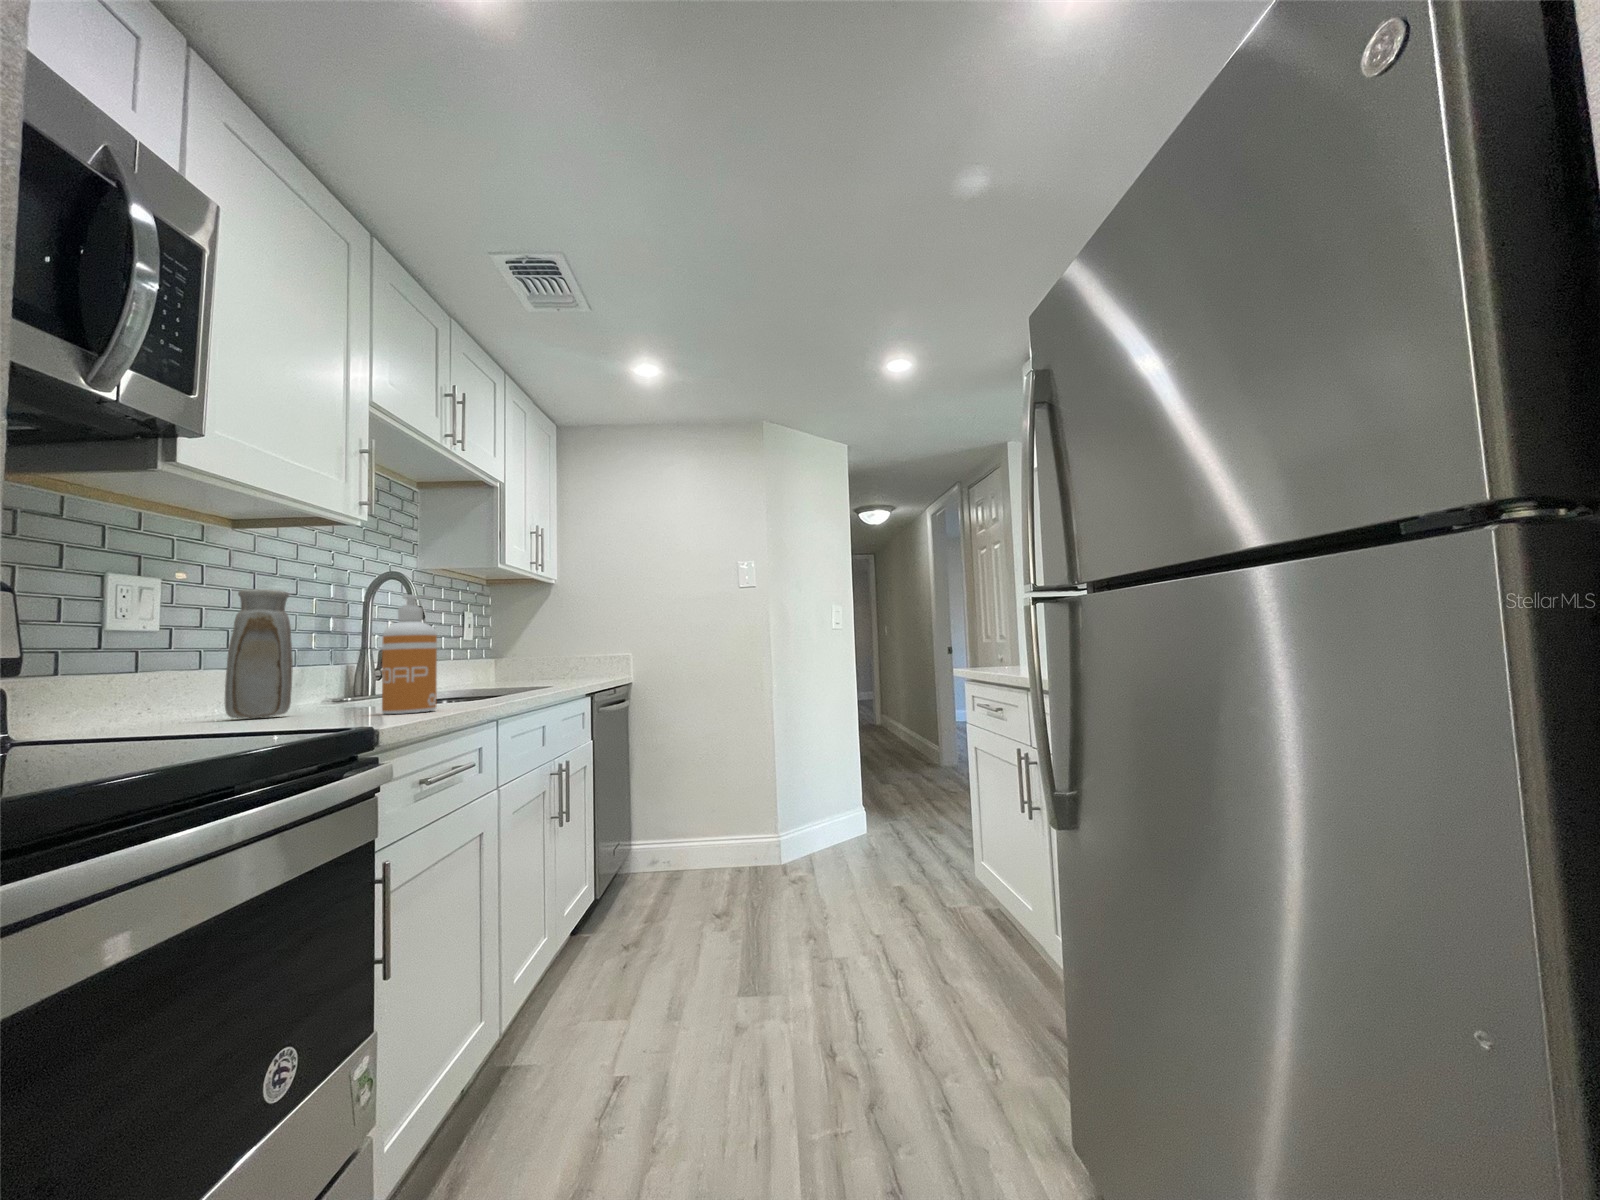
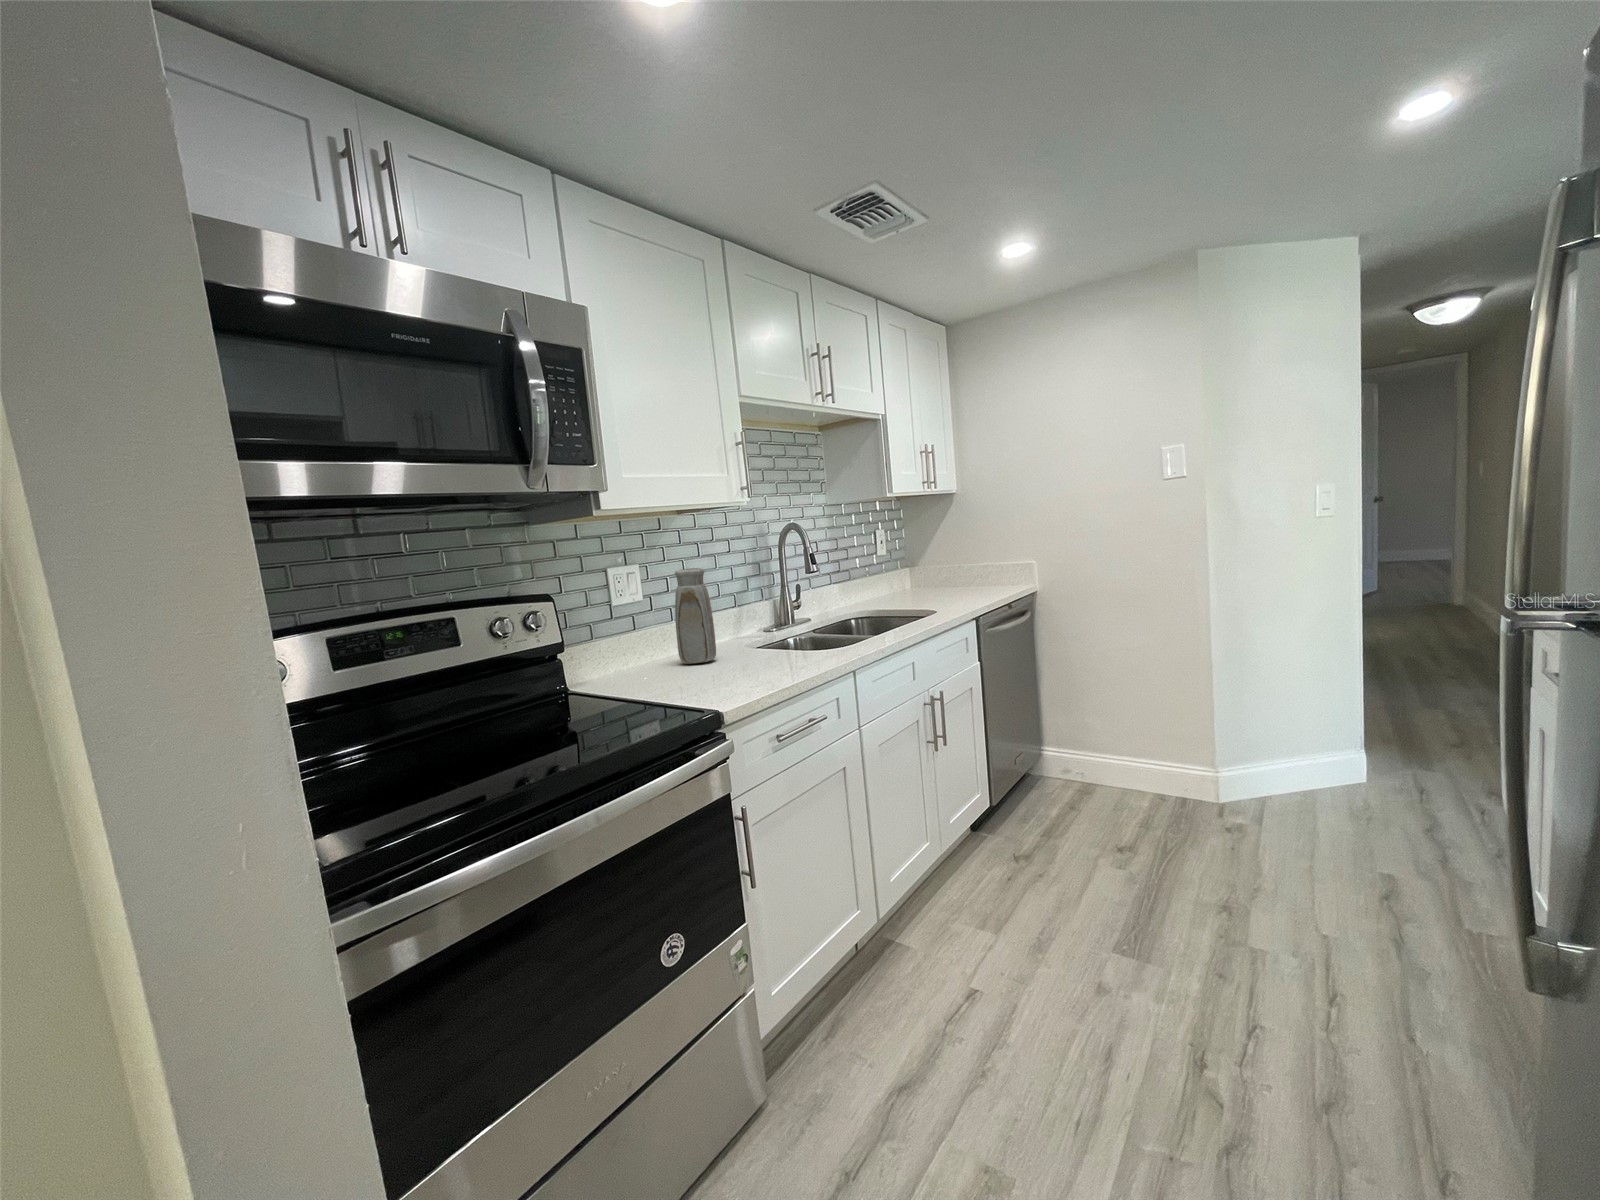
soap dispenser: present [382,595,437,714] -> none [751,576,797,676]

